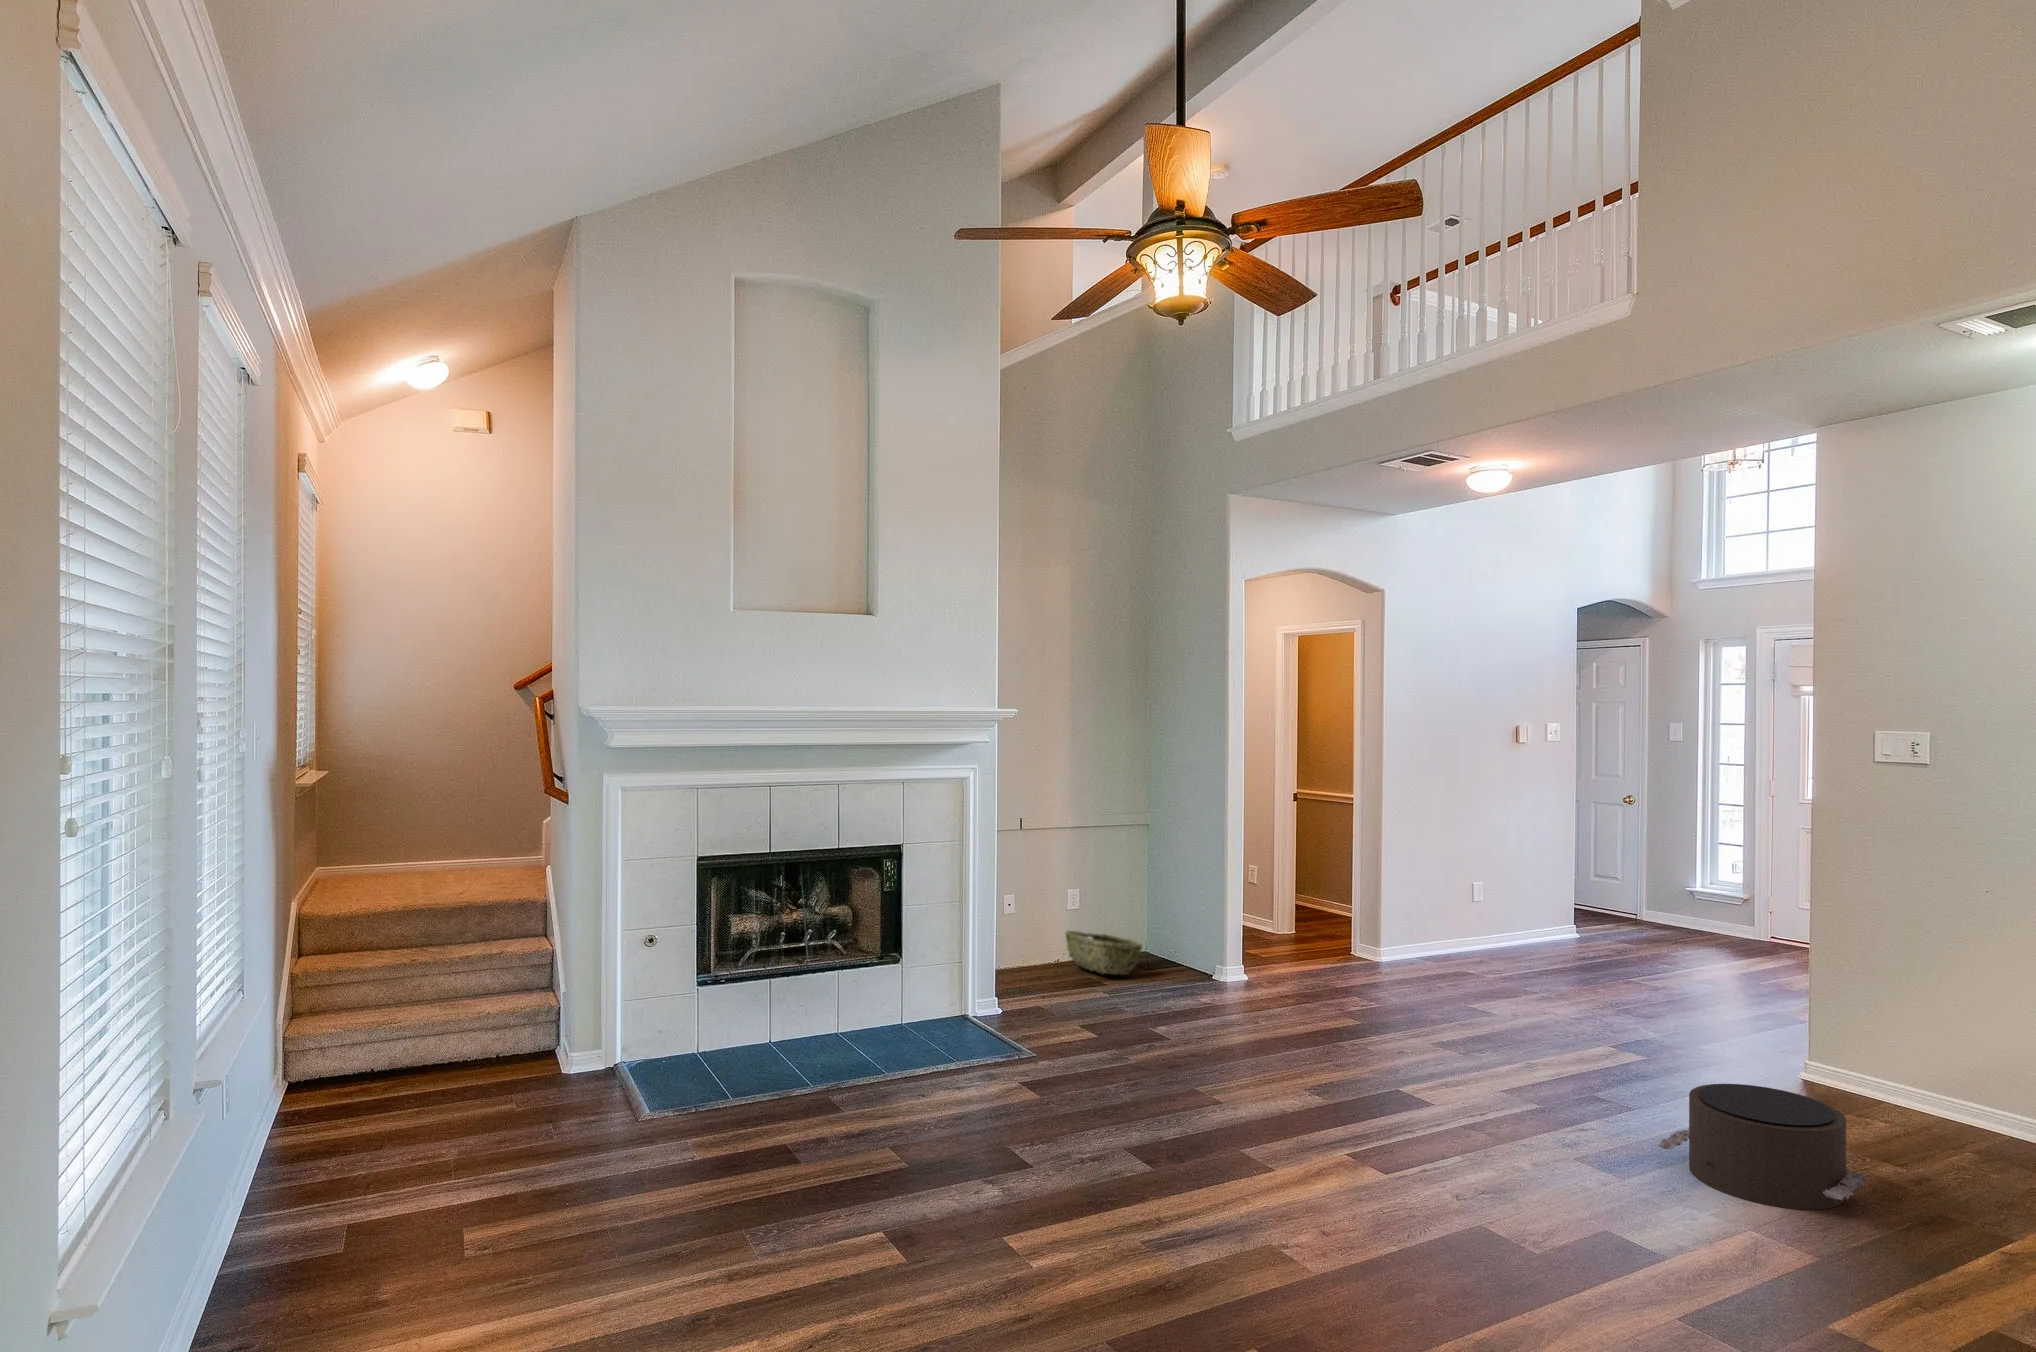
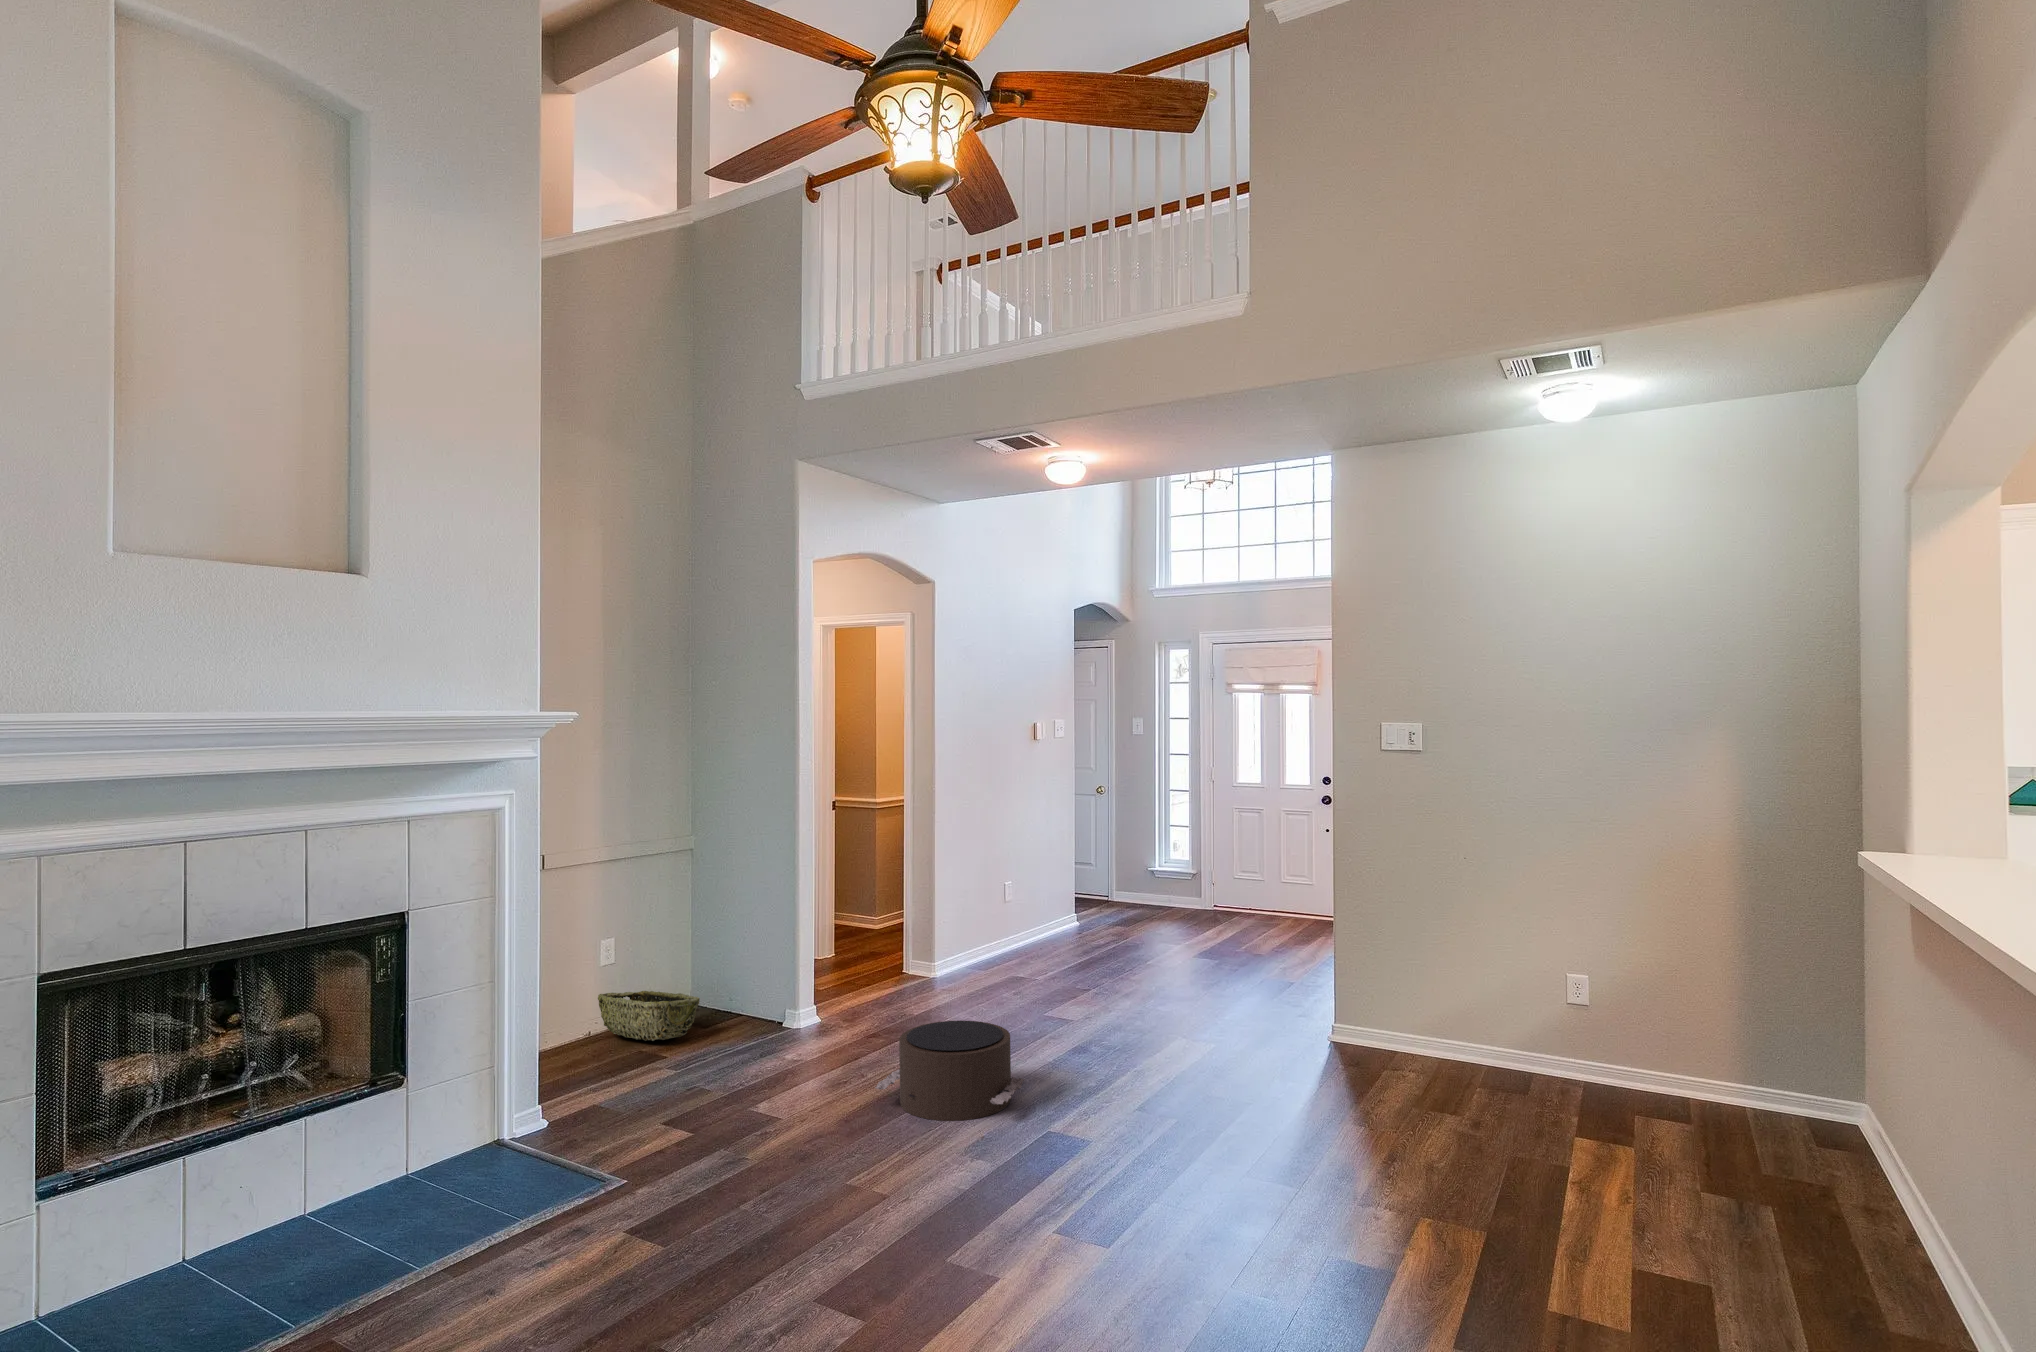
pouf: present [1658,1084,1868,1210] -> present [875,1021,1025,1121]

